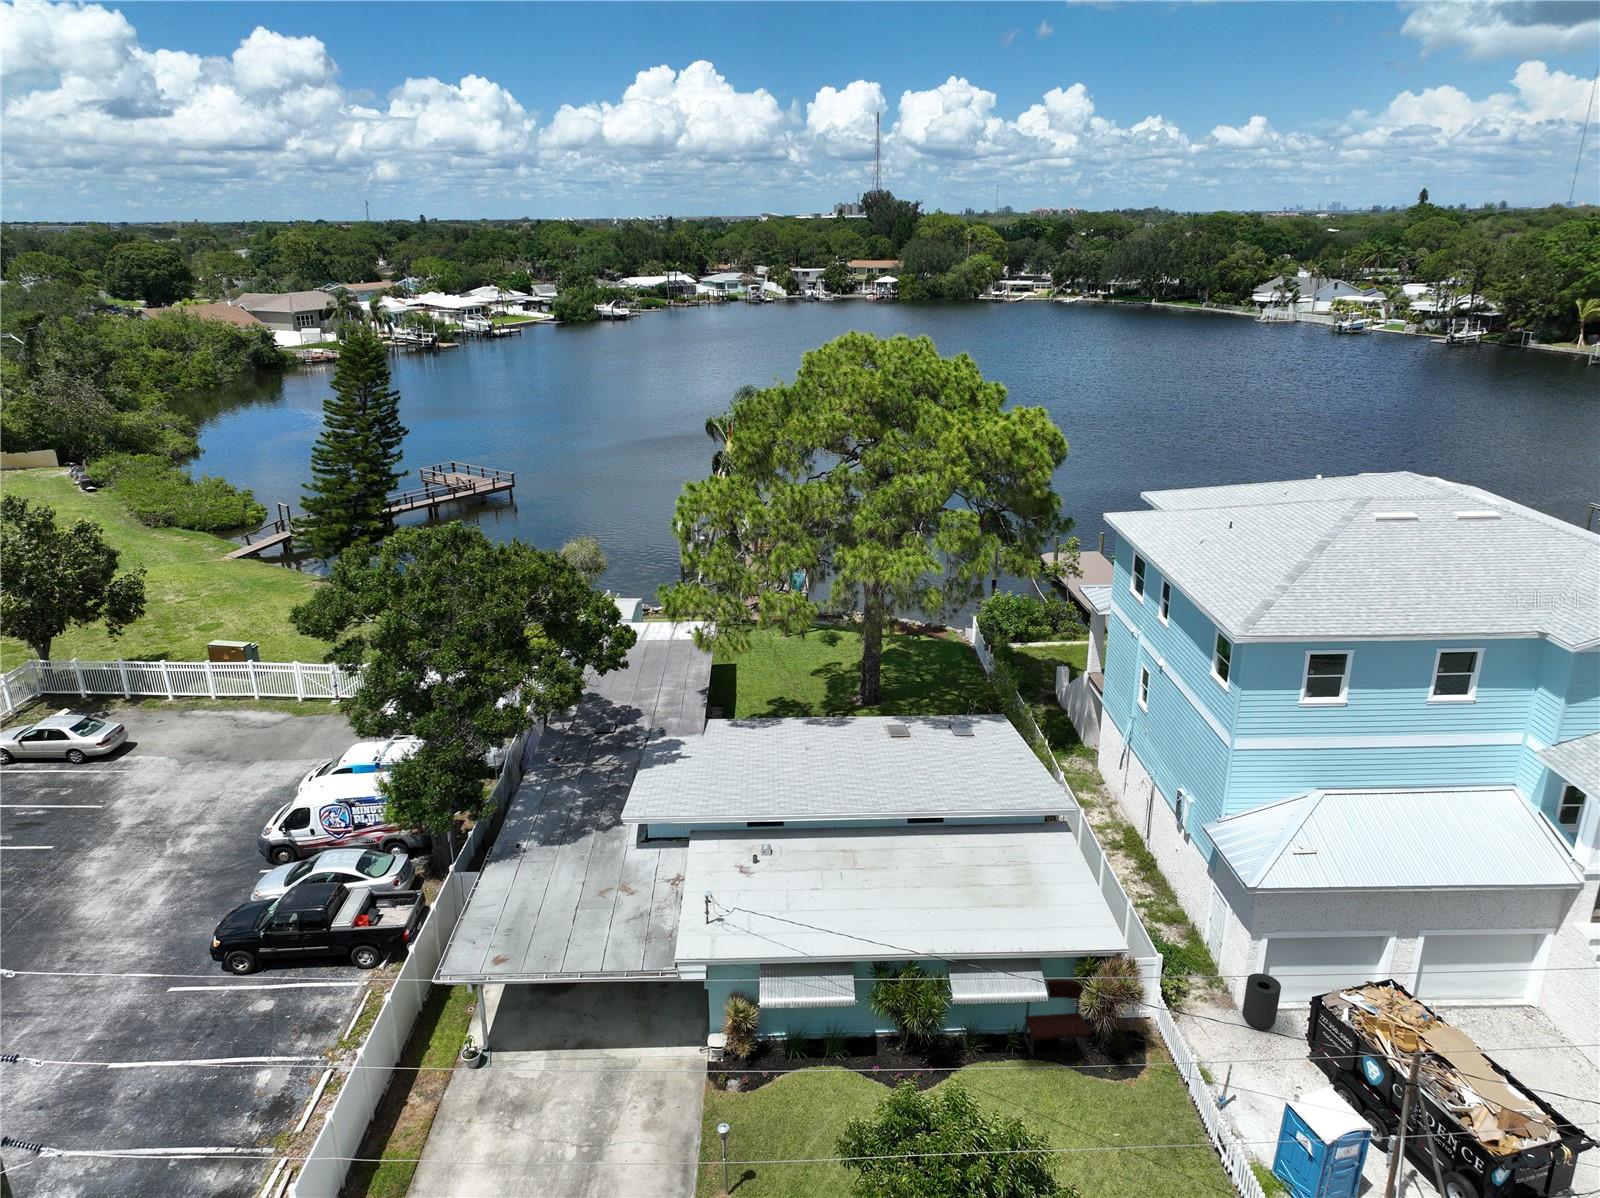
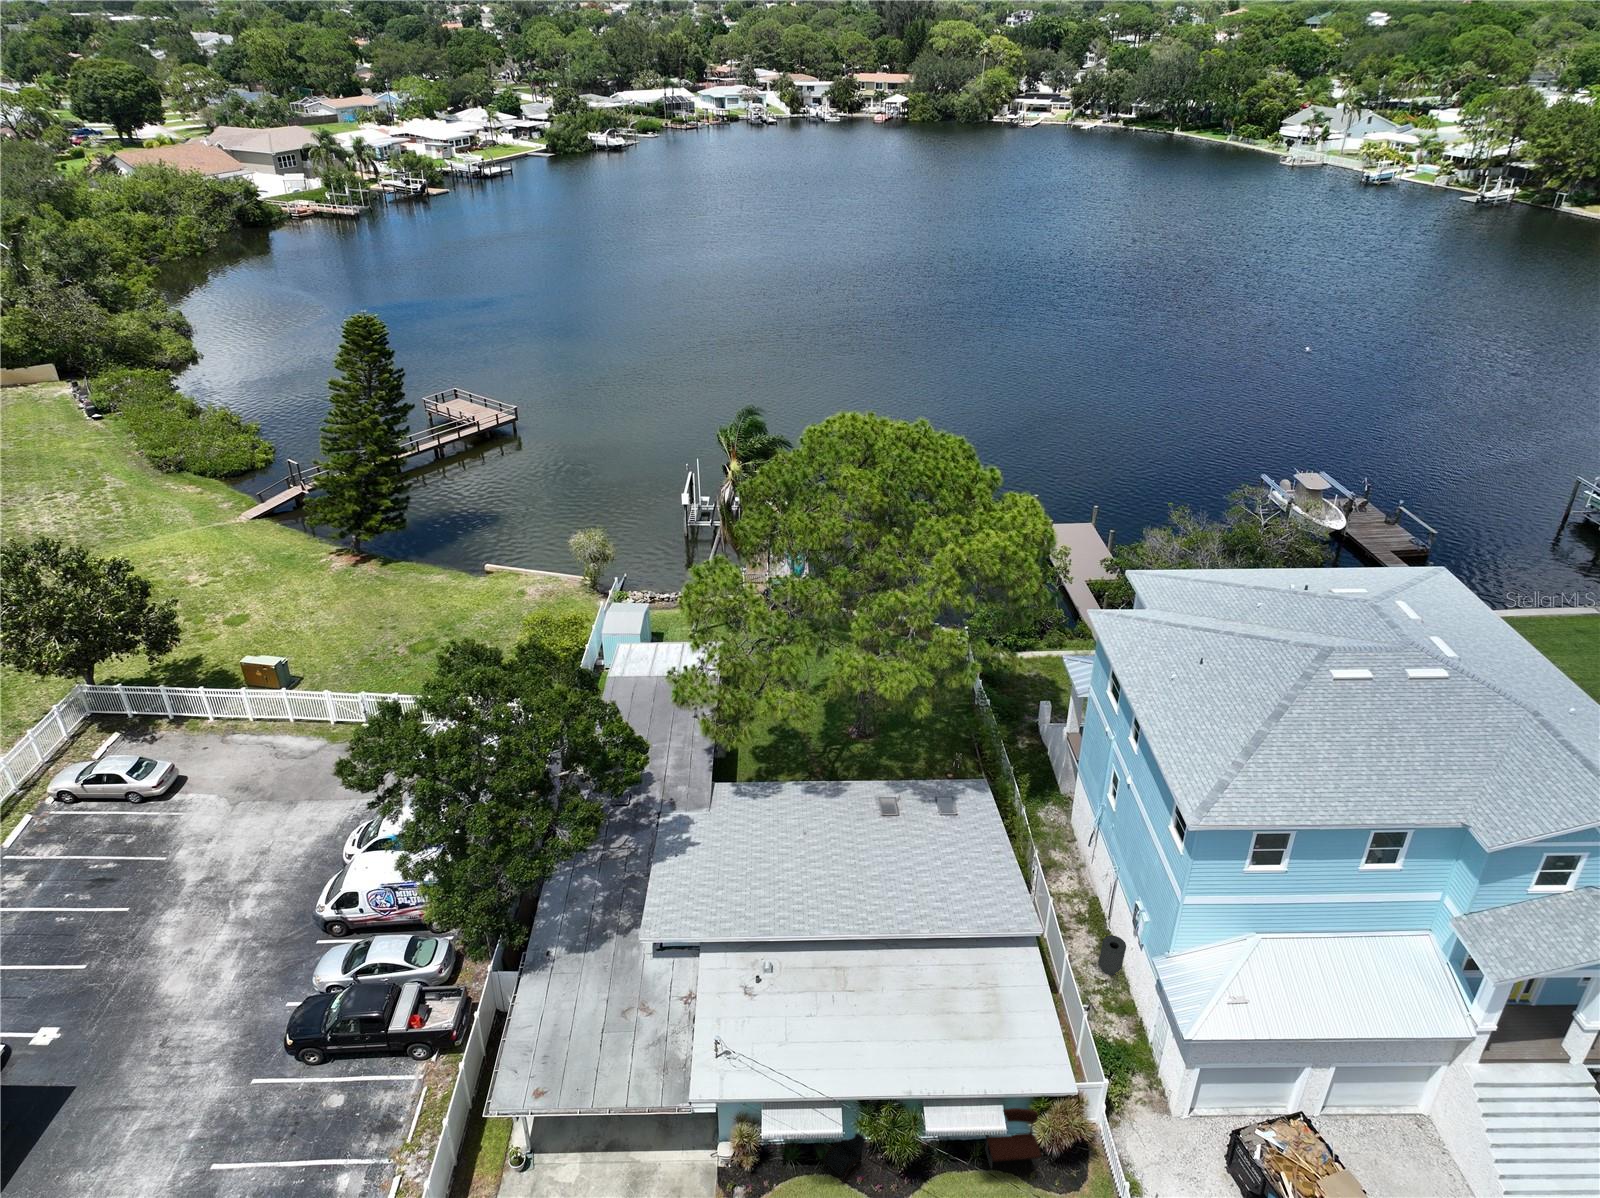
trash can: present [1242,973,1281,1030] -> present [1098,935,1126,975]
lounge chair: none [833,998,886,1073] -> present [823,1133,866,1183]
potted tree: present [1106,1028,1127,1063] -> none [1053,1149,1074,1178]

